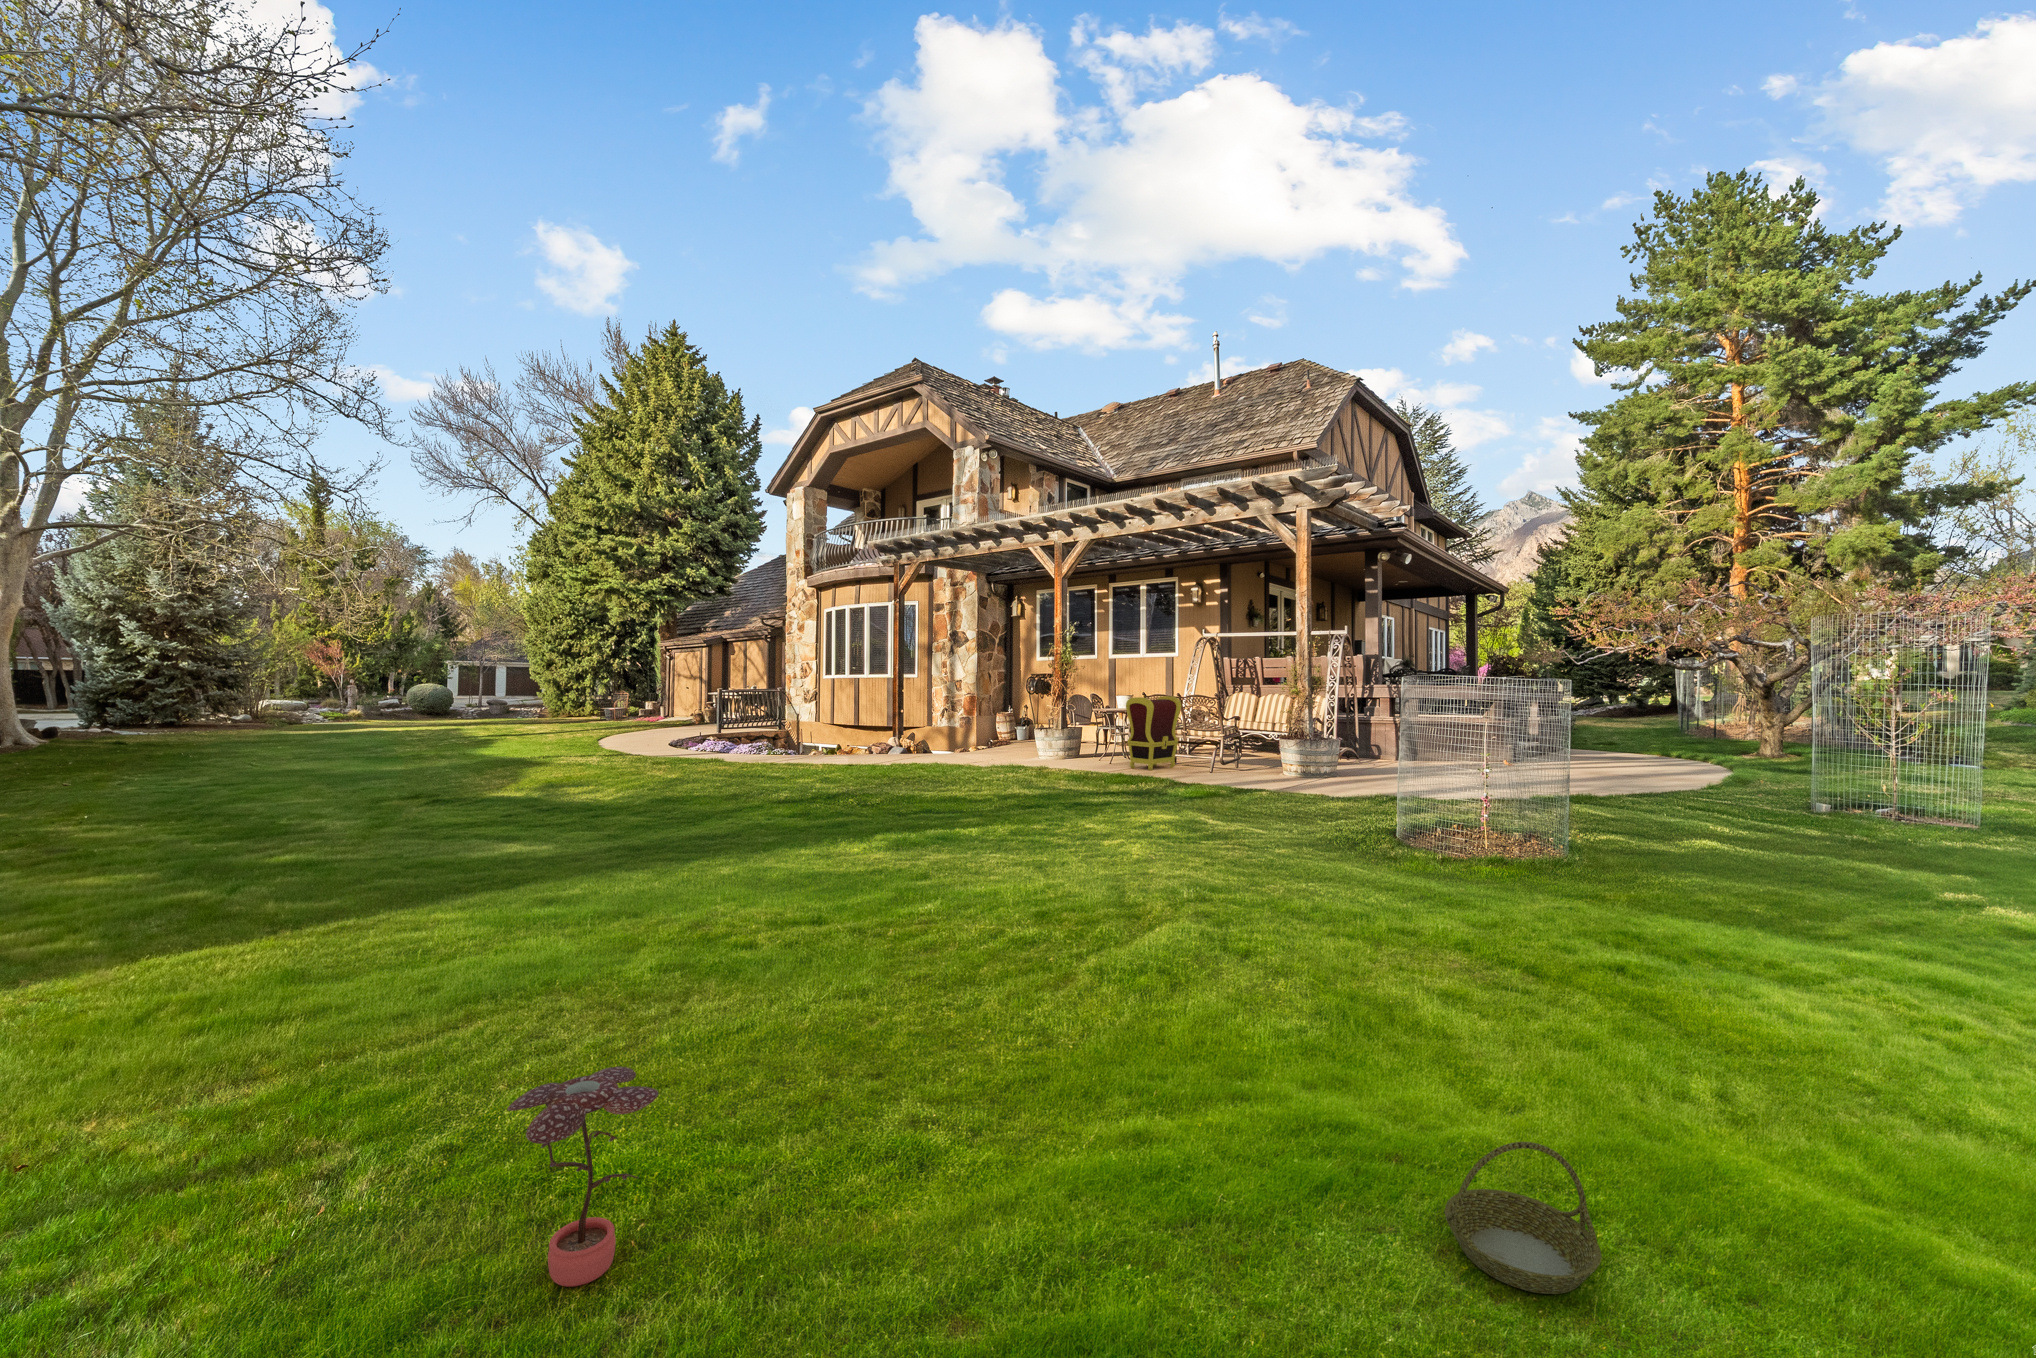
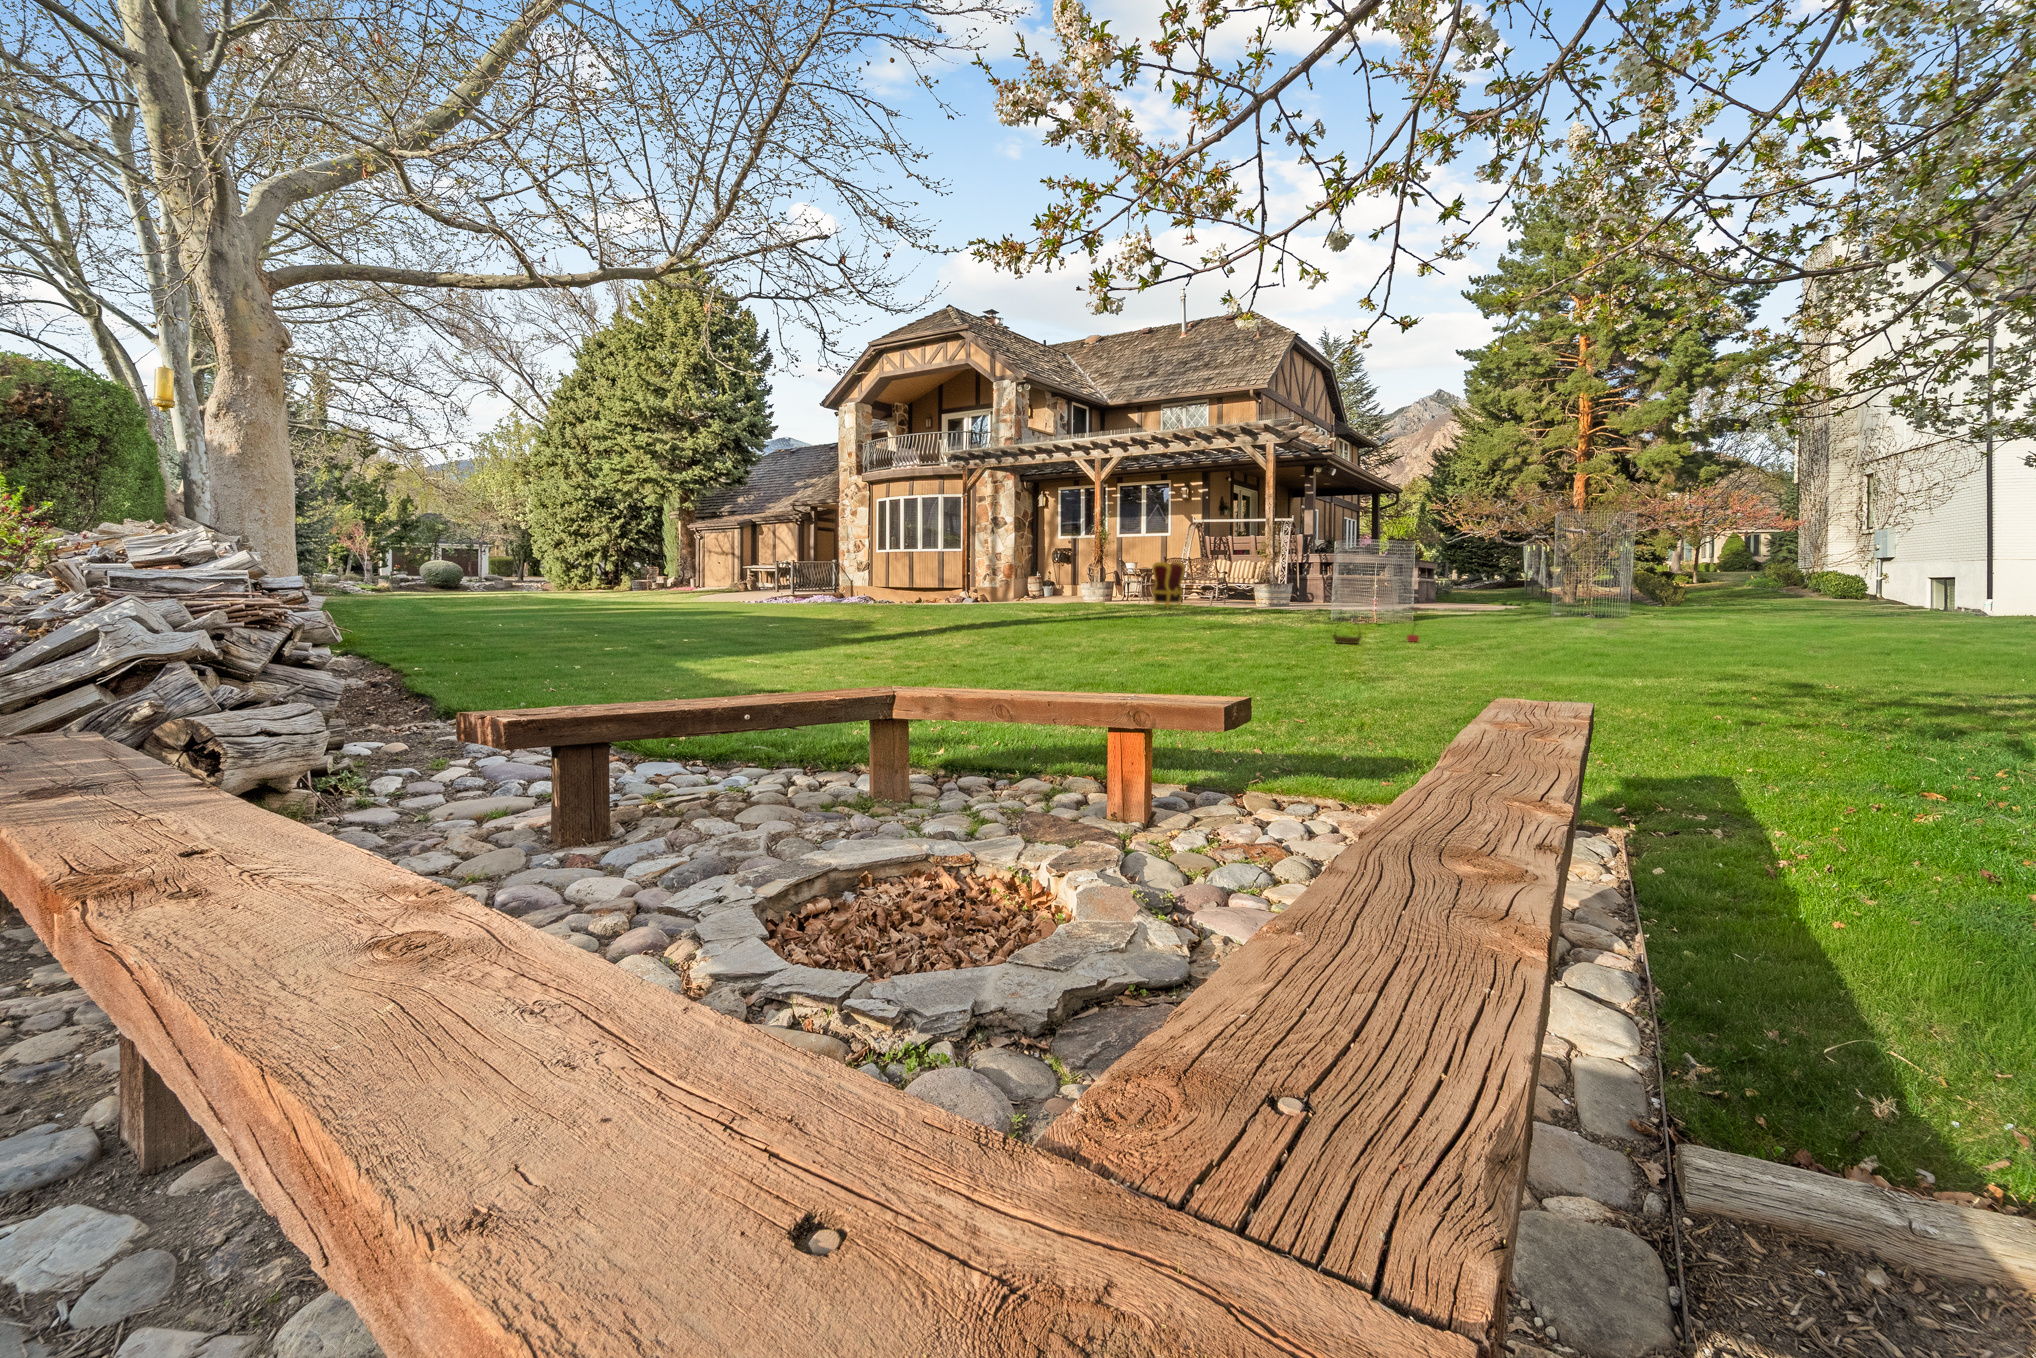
potted plant: present [507,1067,659,1287] -> present [1404,607,1426,642]

